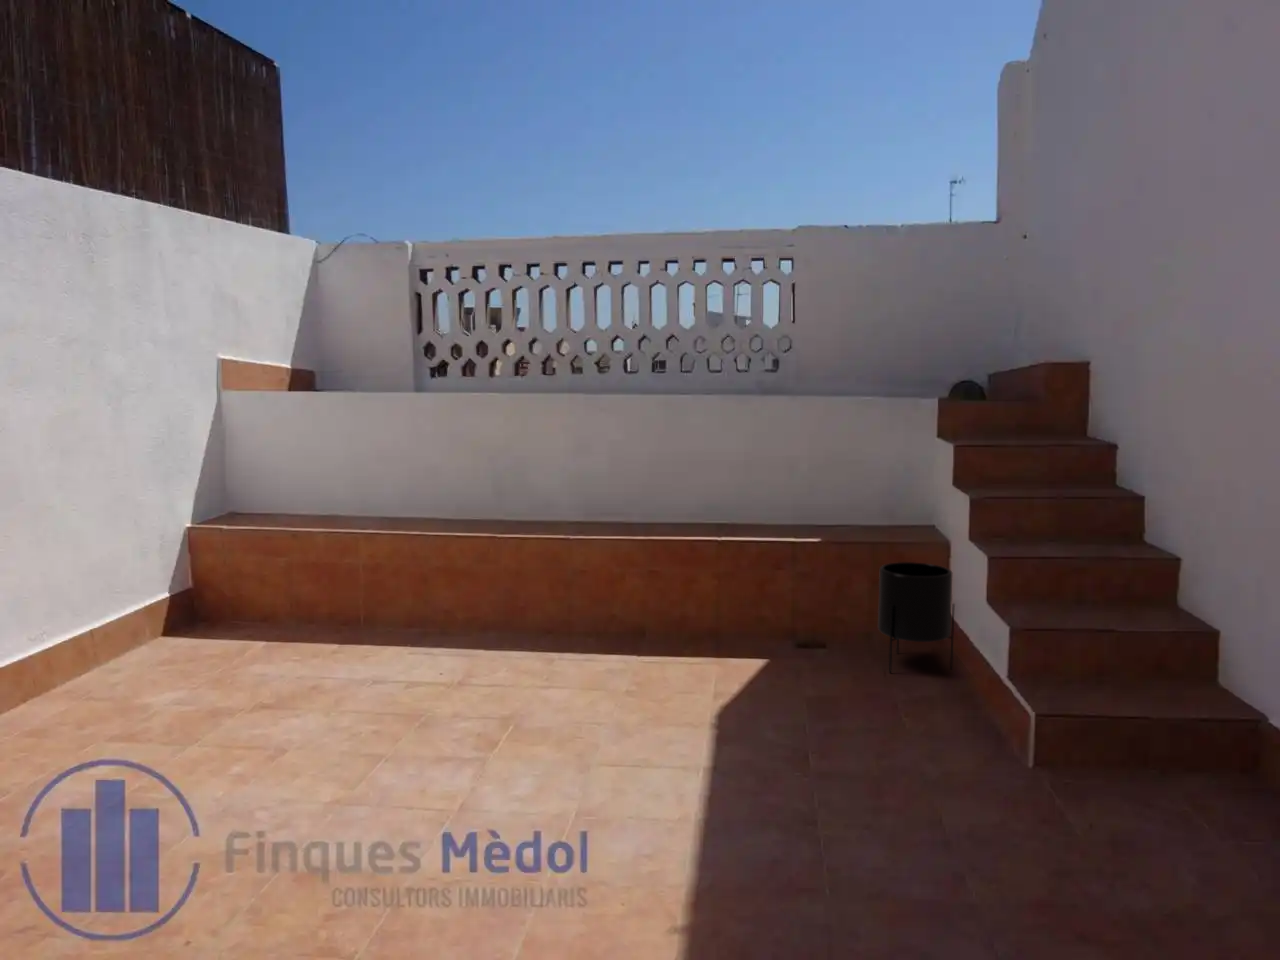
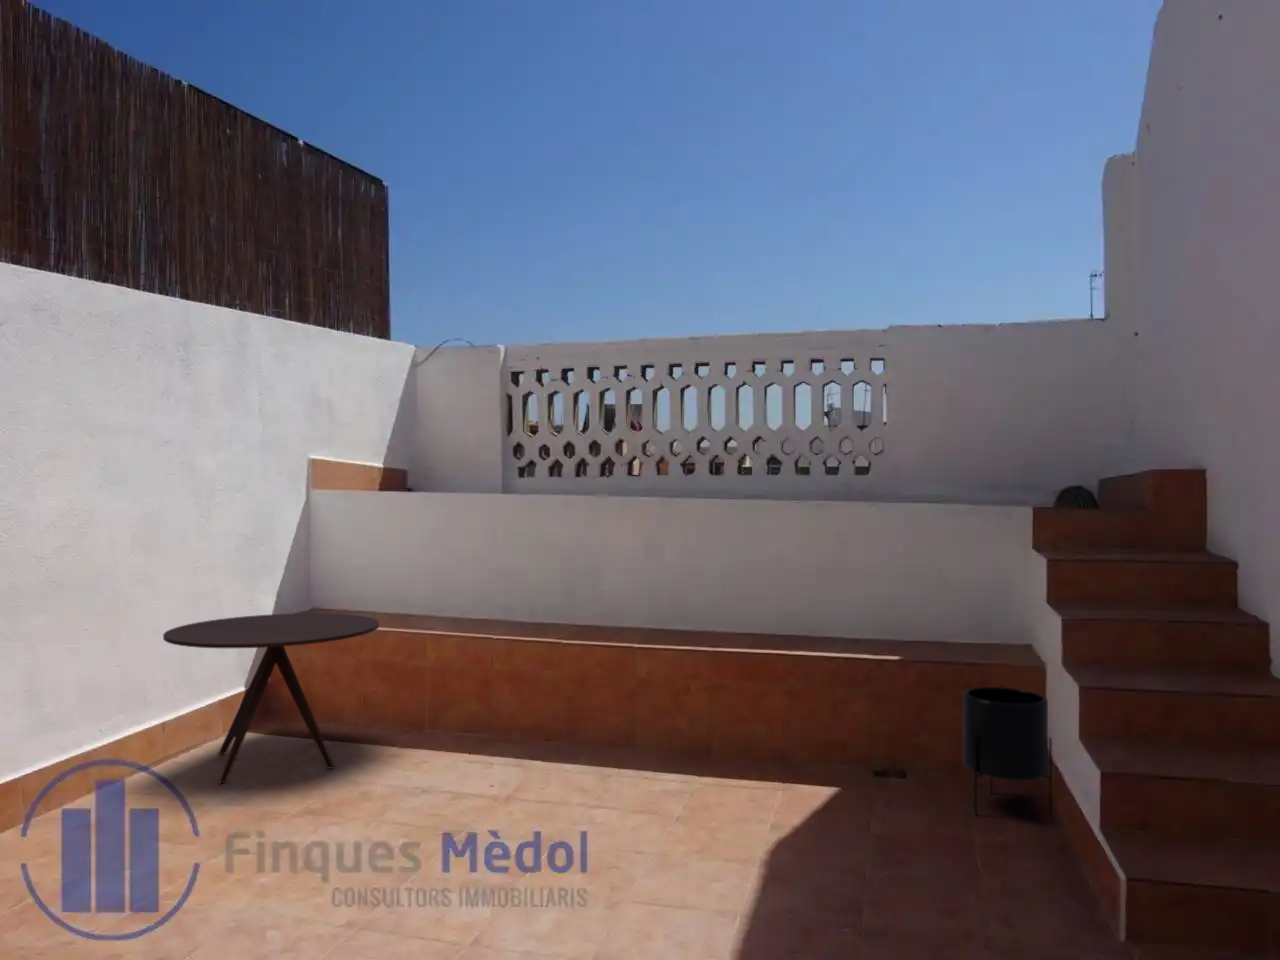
round table: none [83,517,315,692] -> present [163,613,379,783]

